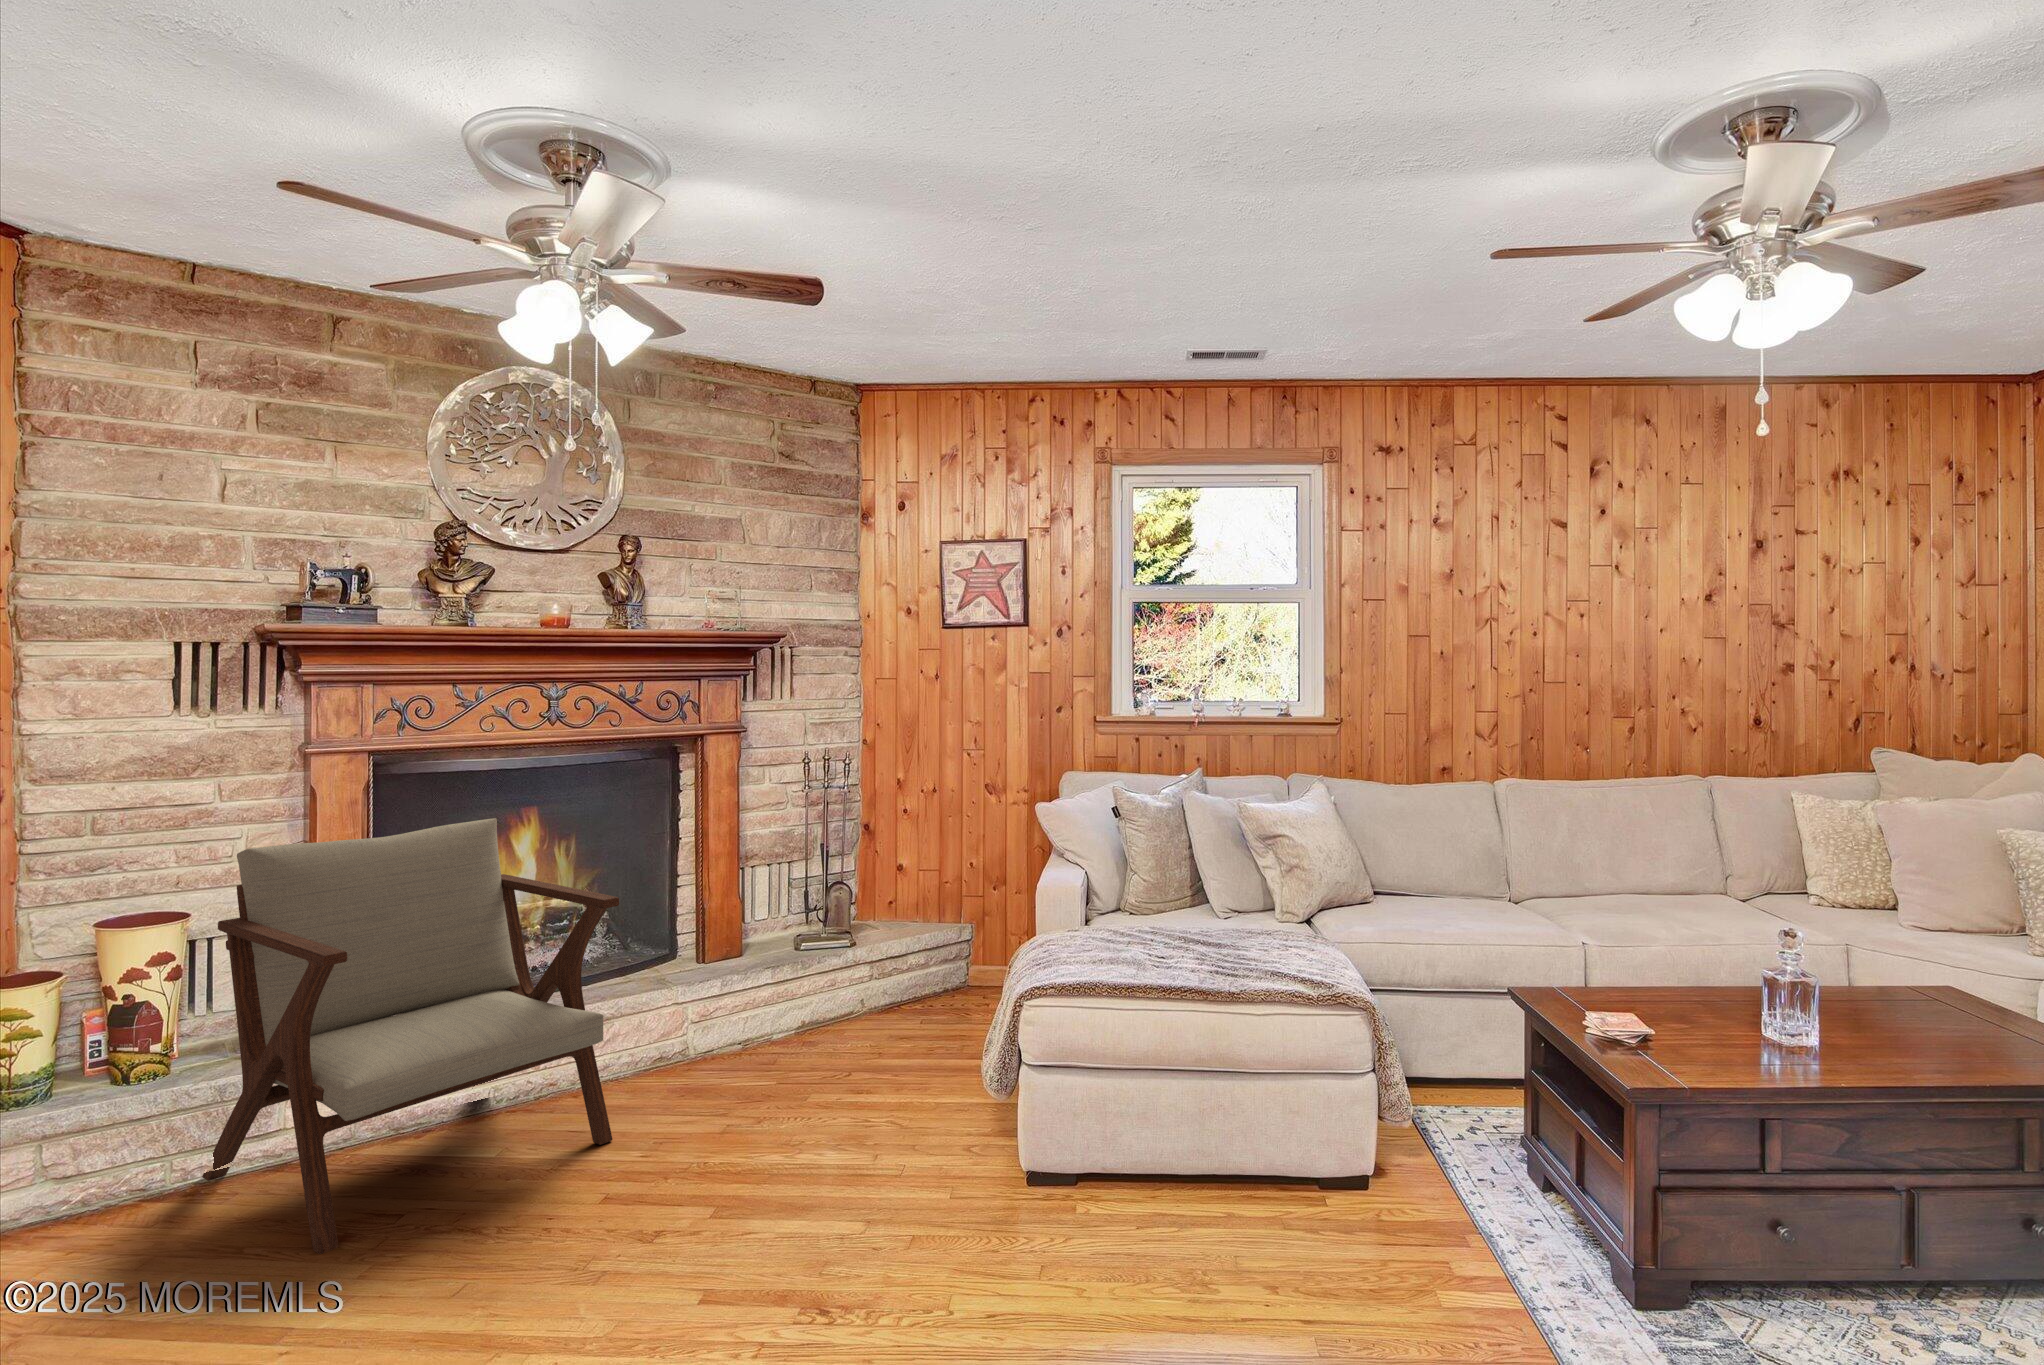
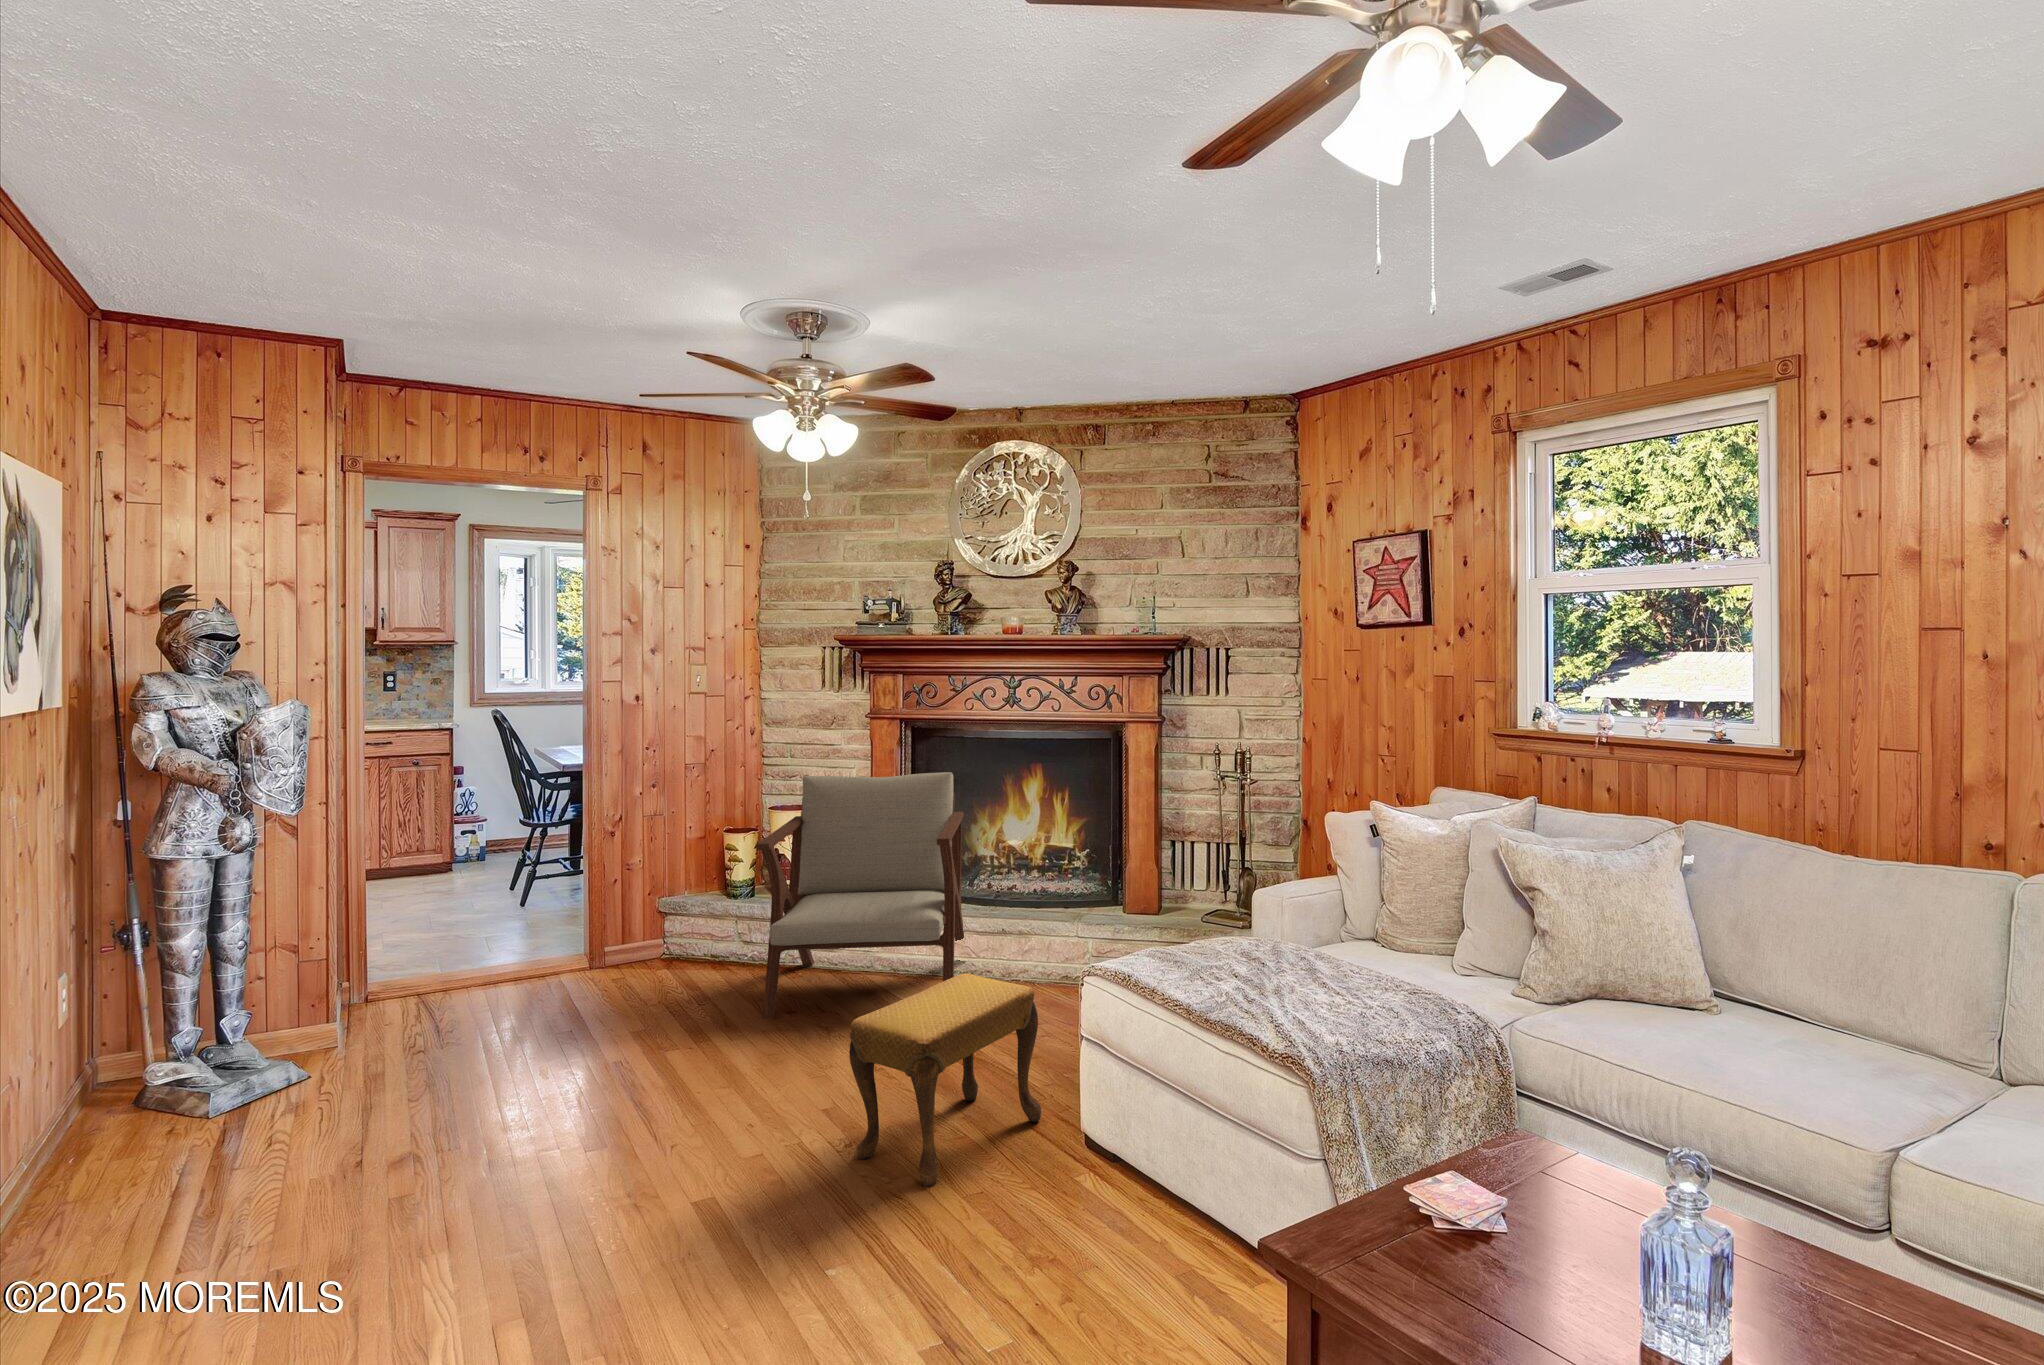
footstool: none [833,1023,988,1289] -> present [849,973,1041,1186]

